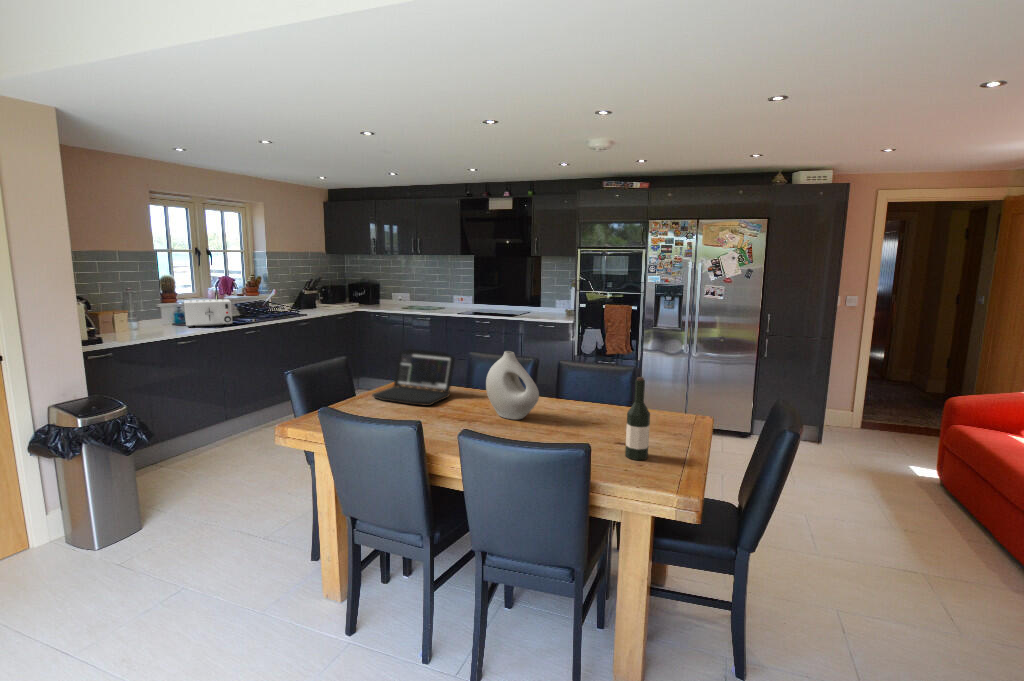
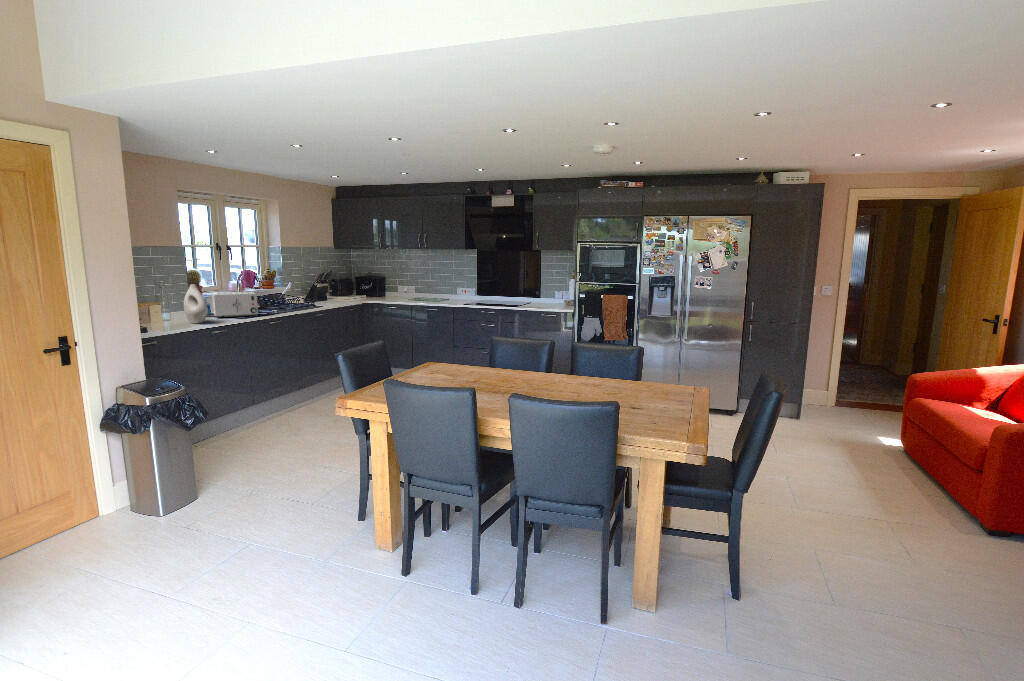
laptop: present [372,349,455,406] -> none [410,333,483,382]
vase: present [486,351,539,419] -> present [184,284,208,323]
wine bottle: present [625,377,650,460] -> none [641,351,662,420]

